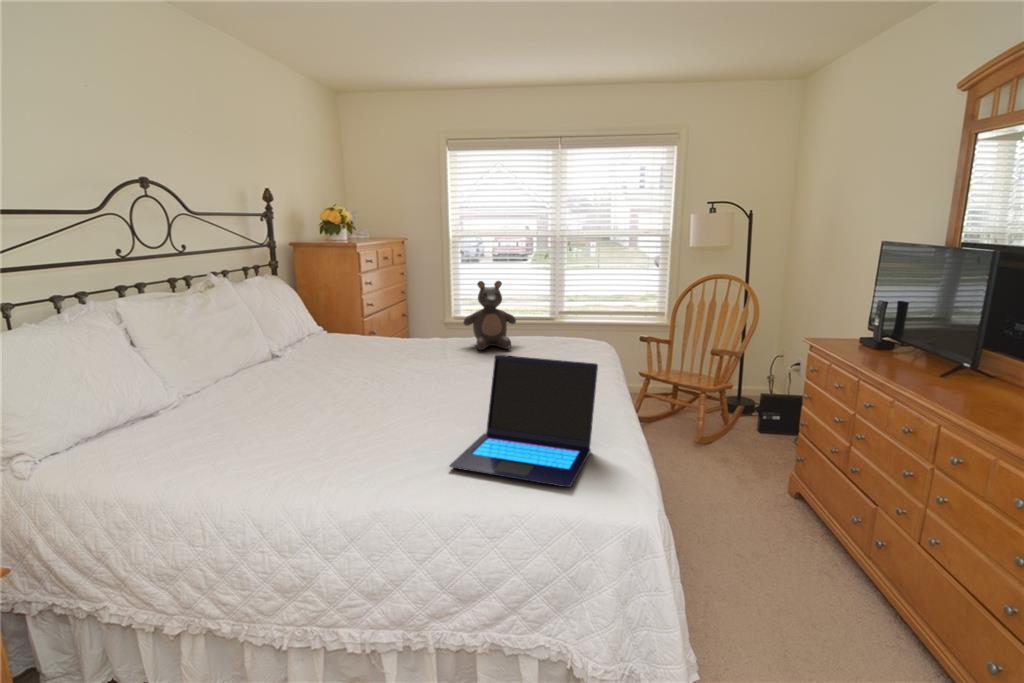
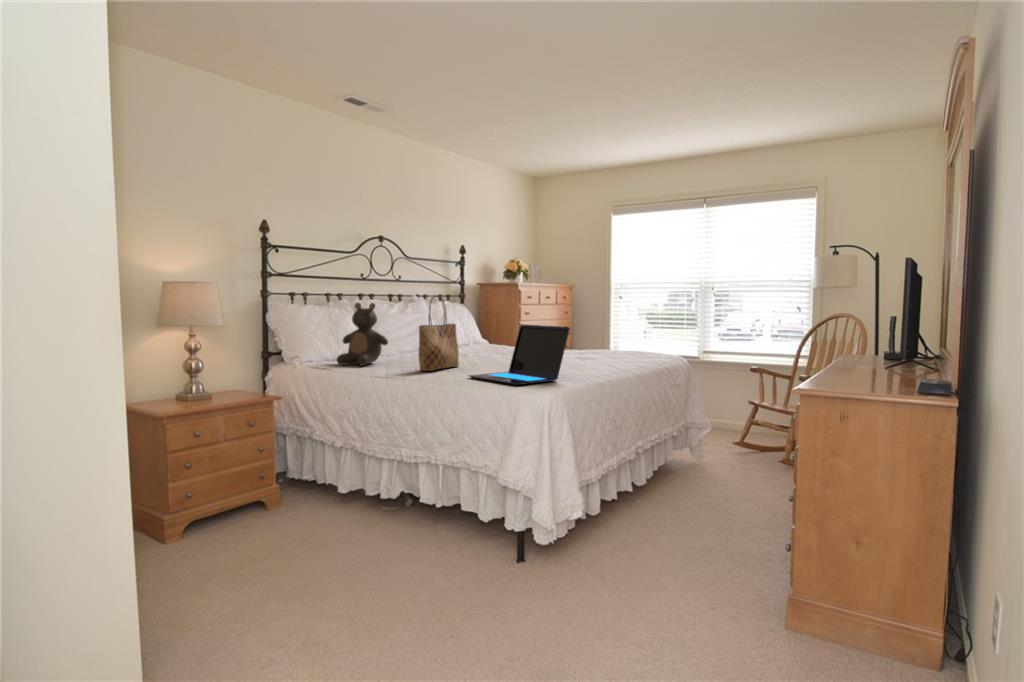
teddy bear: present [463,281,516,350] -> present [337,303,388,366]
tote bag: none [331,314,378,457] -> present [419,295,459,371]

